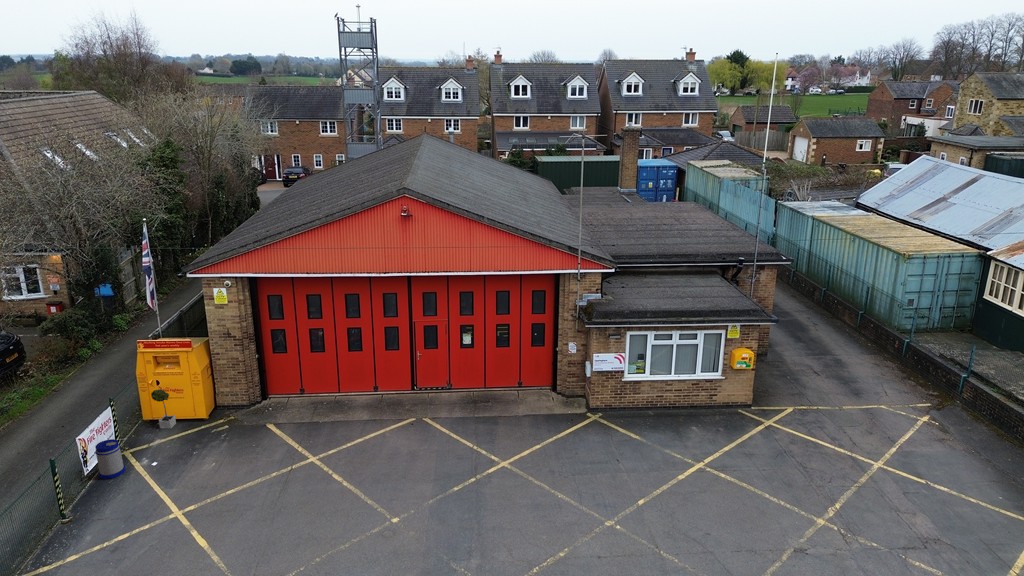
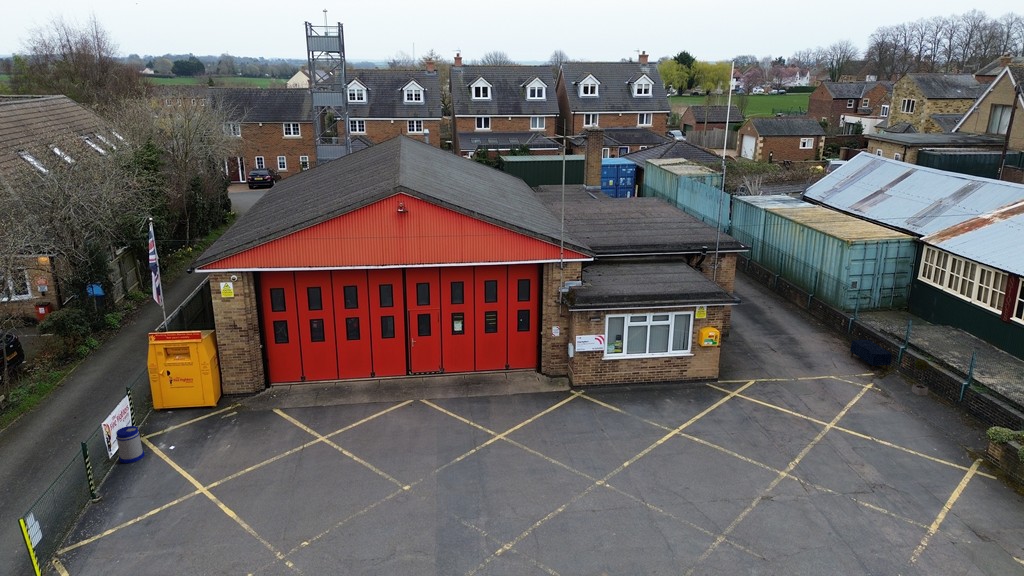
bench: none [905,365,952,401] -> present [850,340,892,371]
potted tree: present [151,390,176,429] -> present [912,359,931,396]

